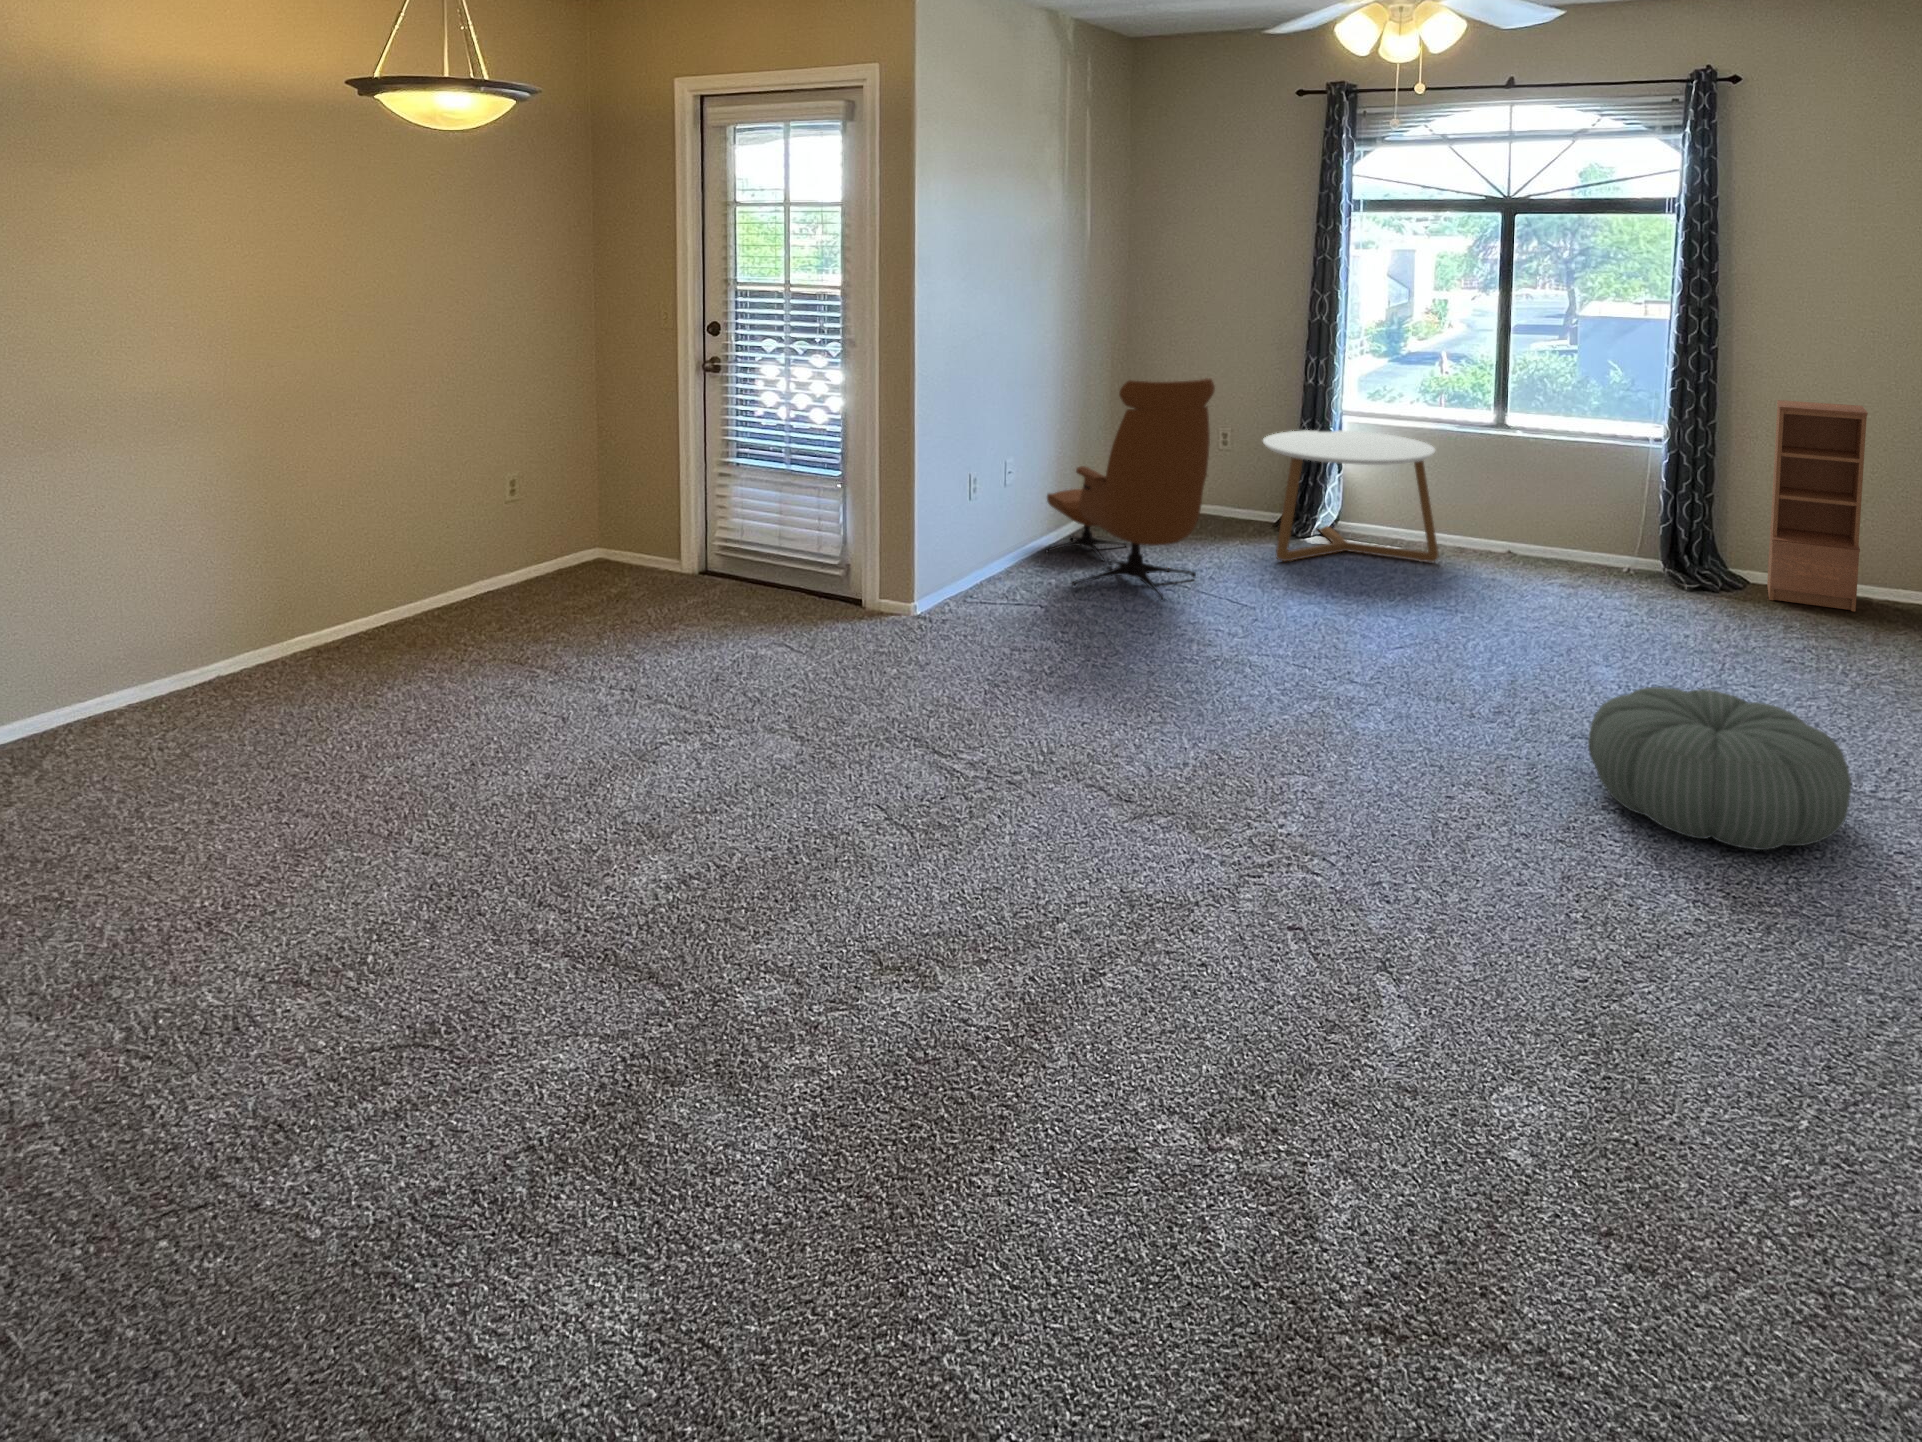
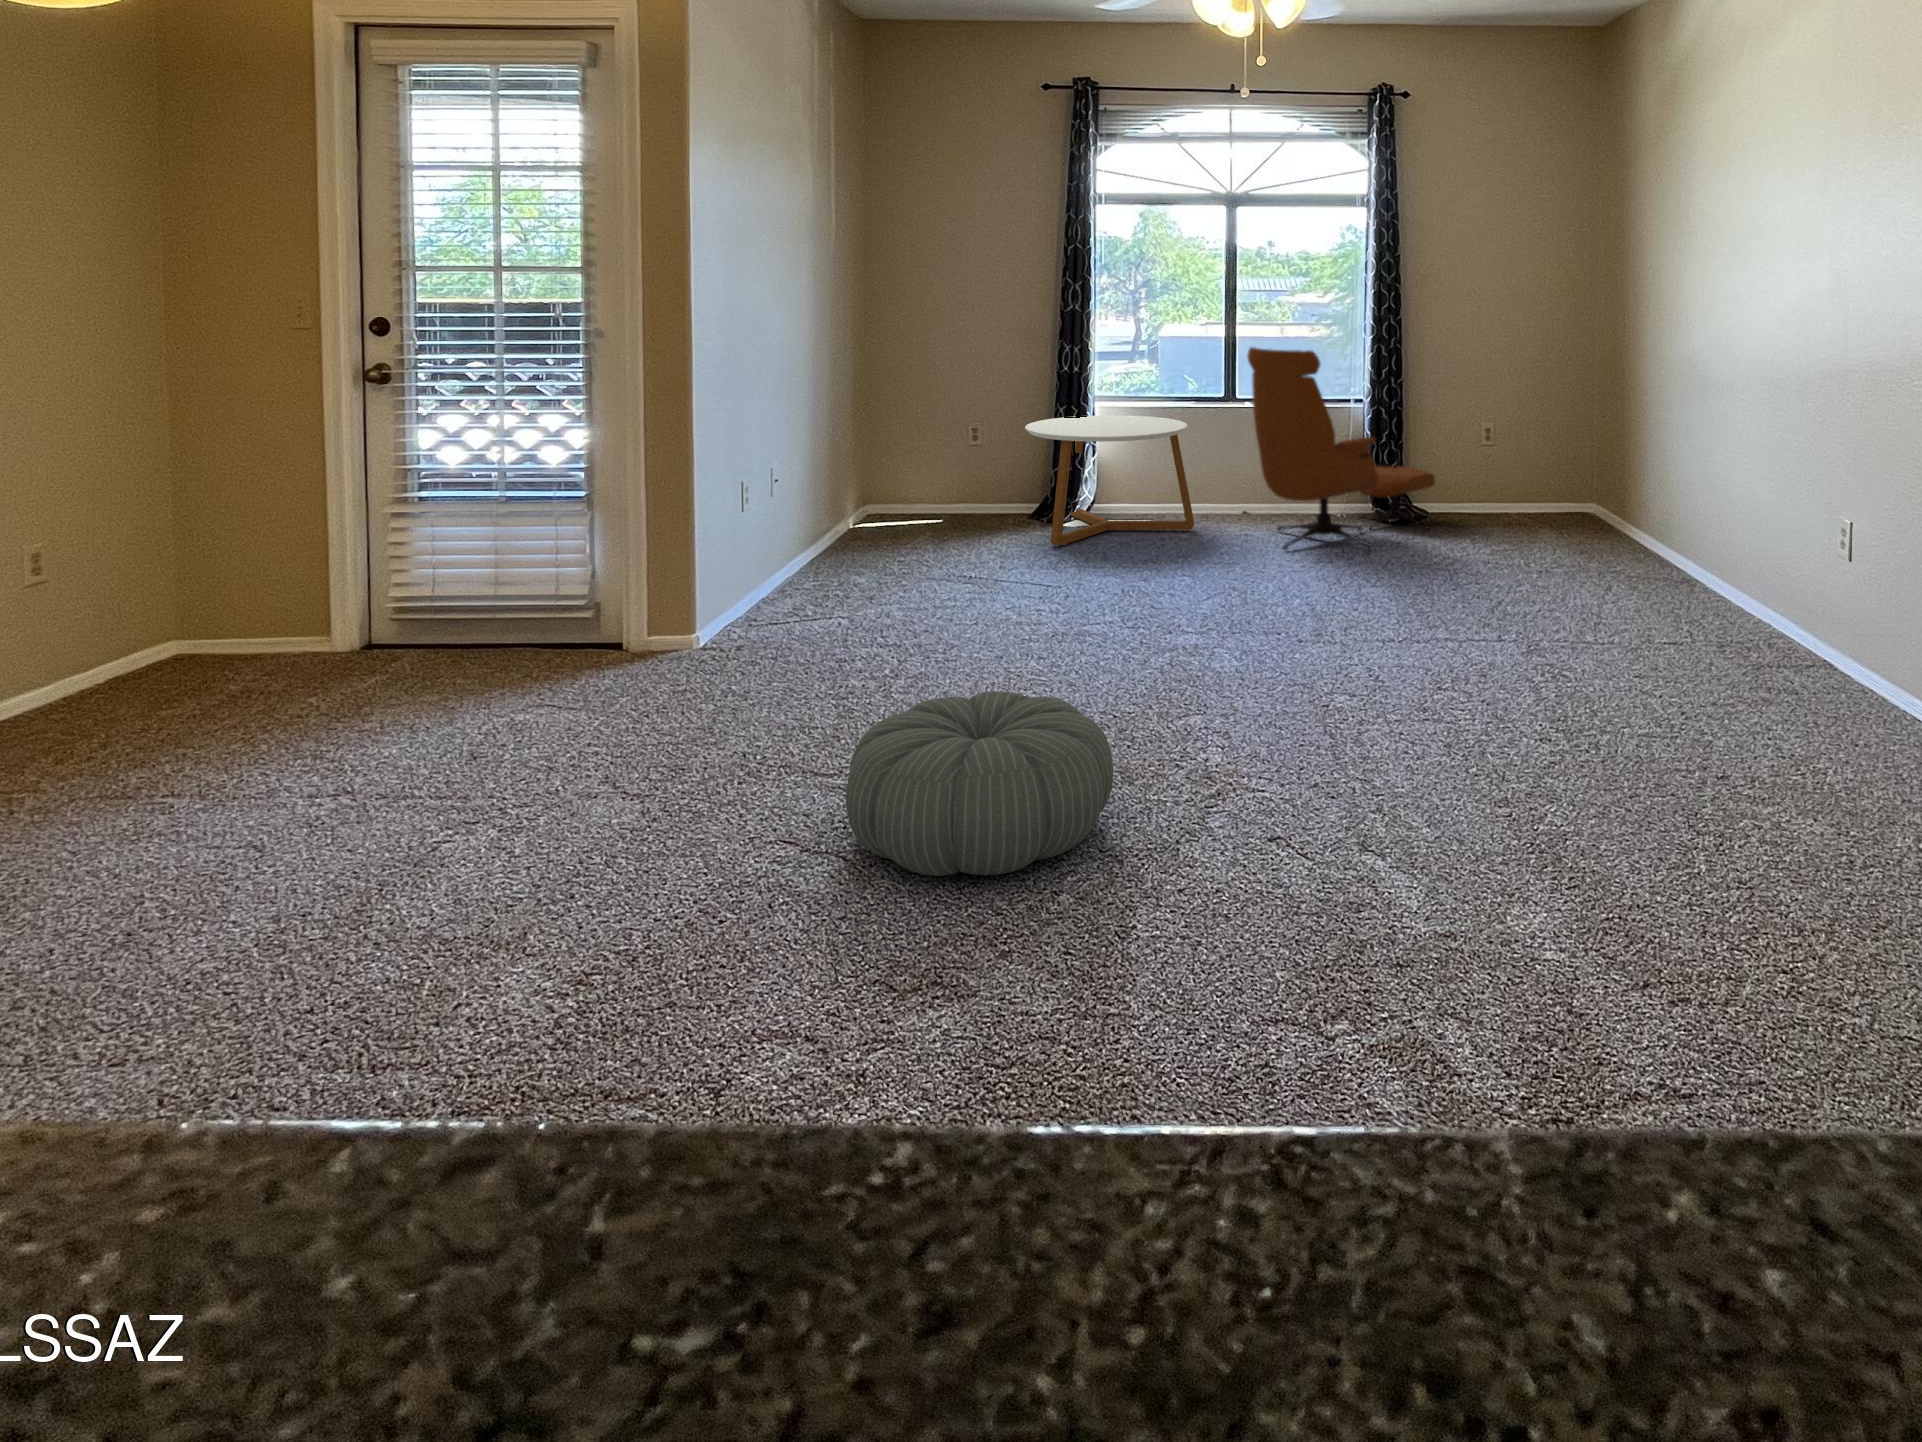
lounge chair: present [1046,378,1215,601] -> present [1247,347,1435,550]
bookcase: present [1767,400,1868,611] -> none [1445,358,1515,525]
pouf: present [1588,687,1851,850] -> present [846,691,1113,876]

